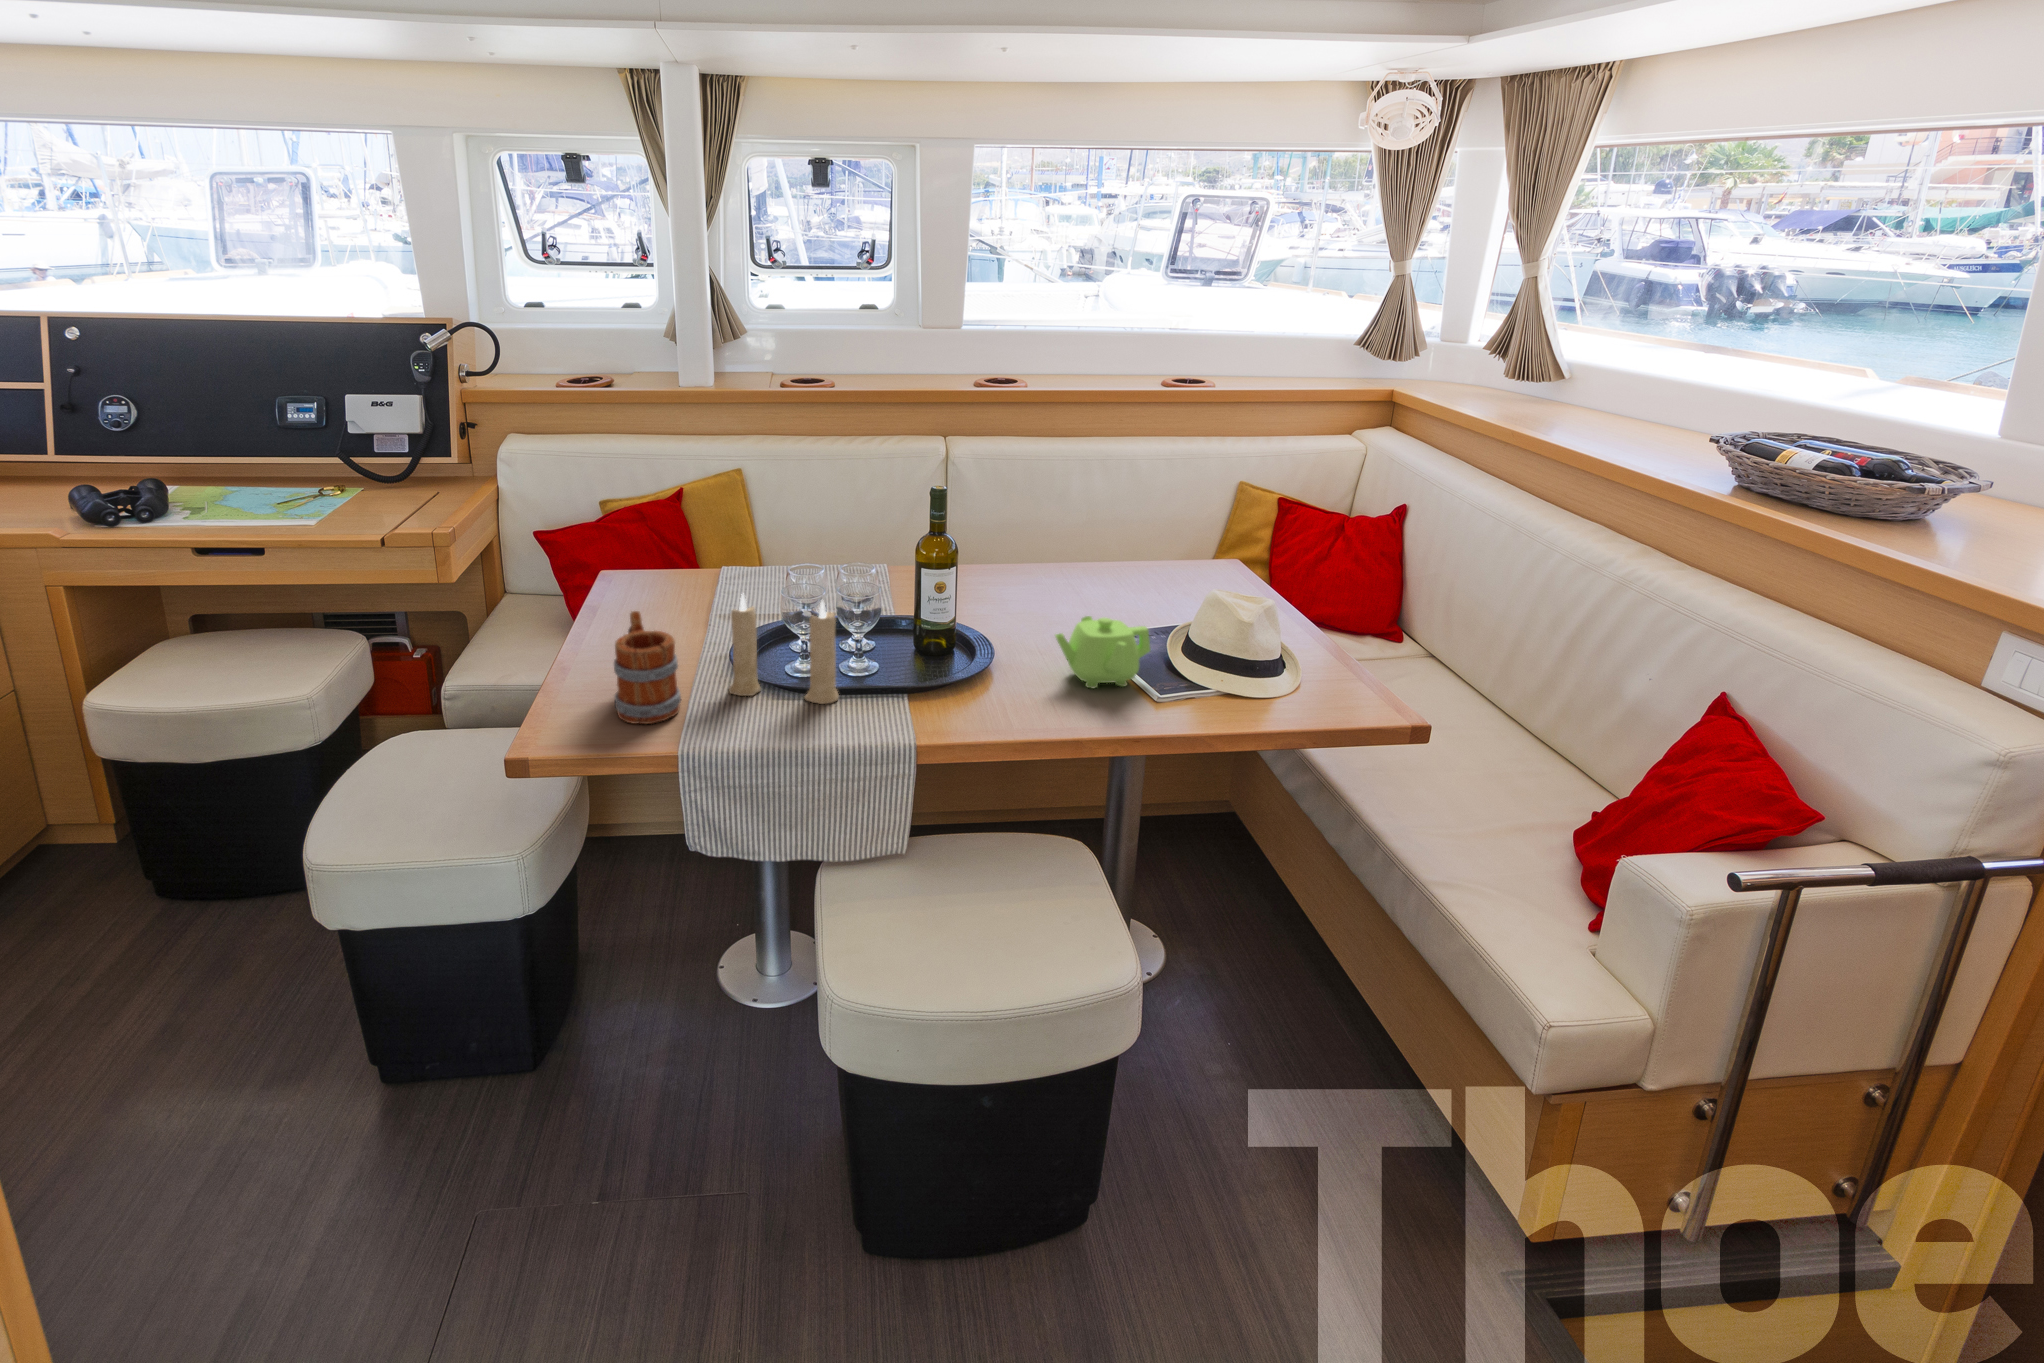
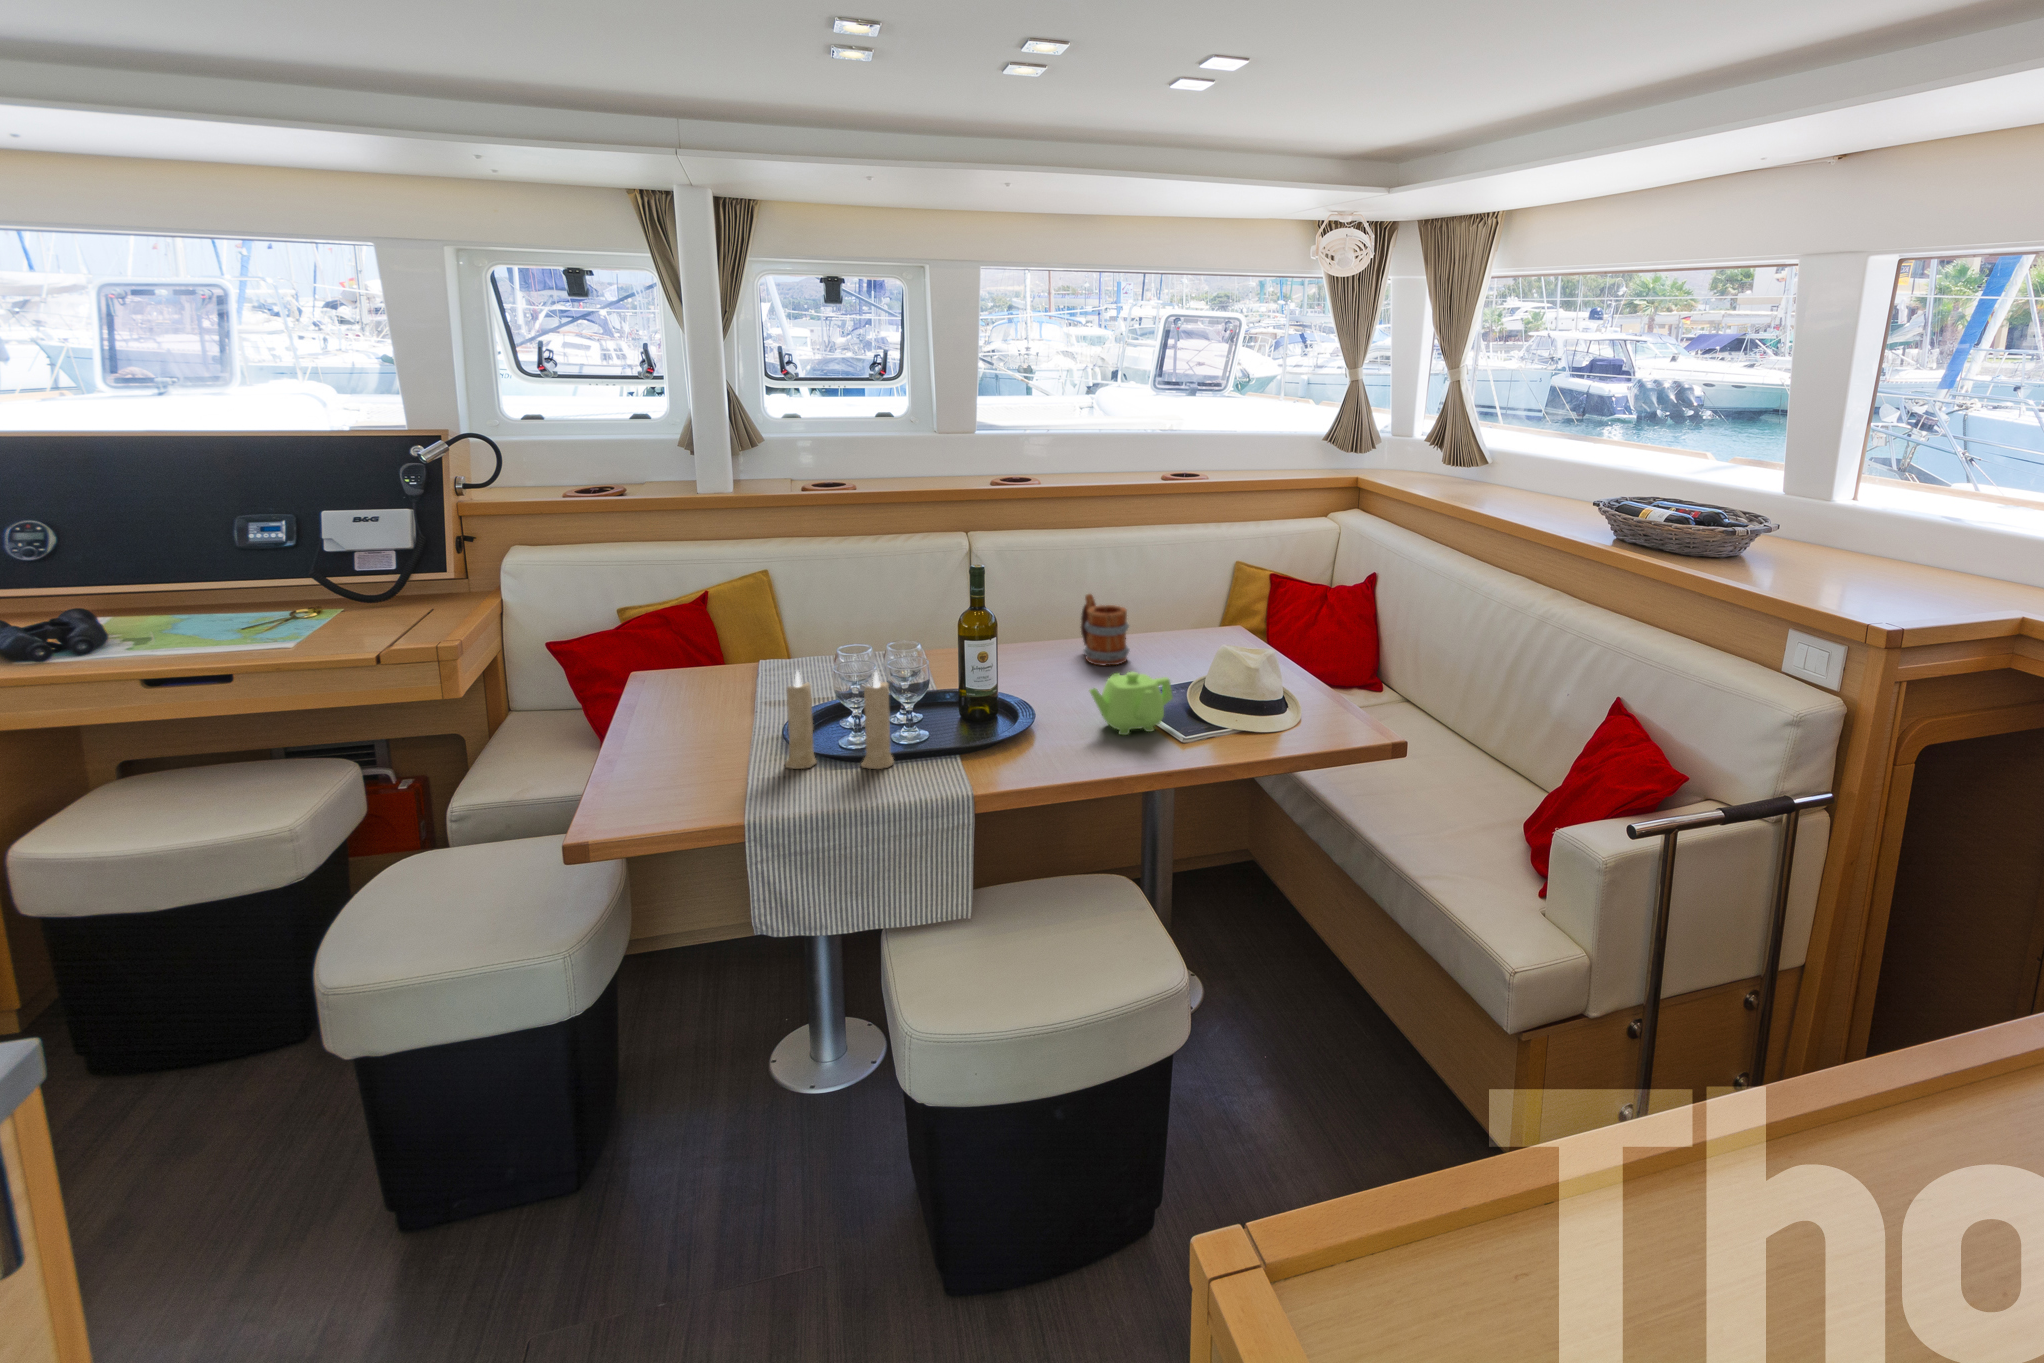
mug: present [614,611,681,724] -> present [1081,594,1129,666]

